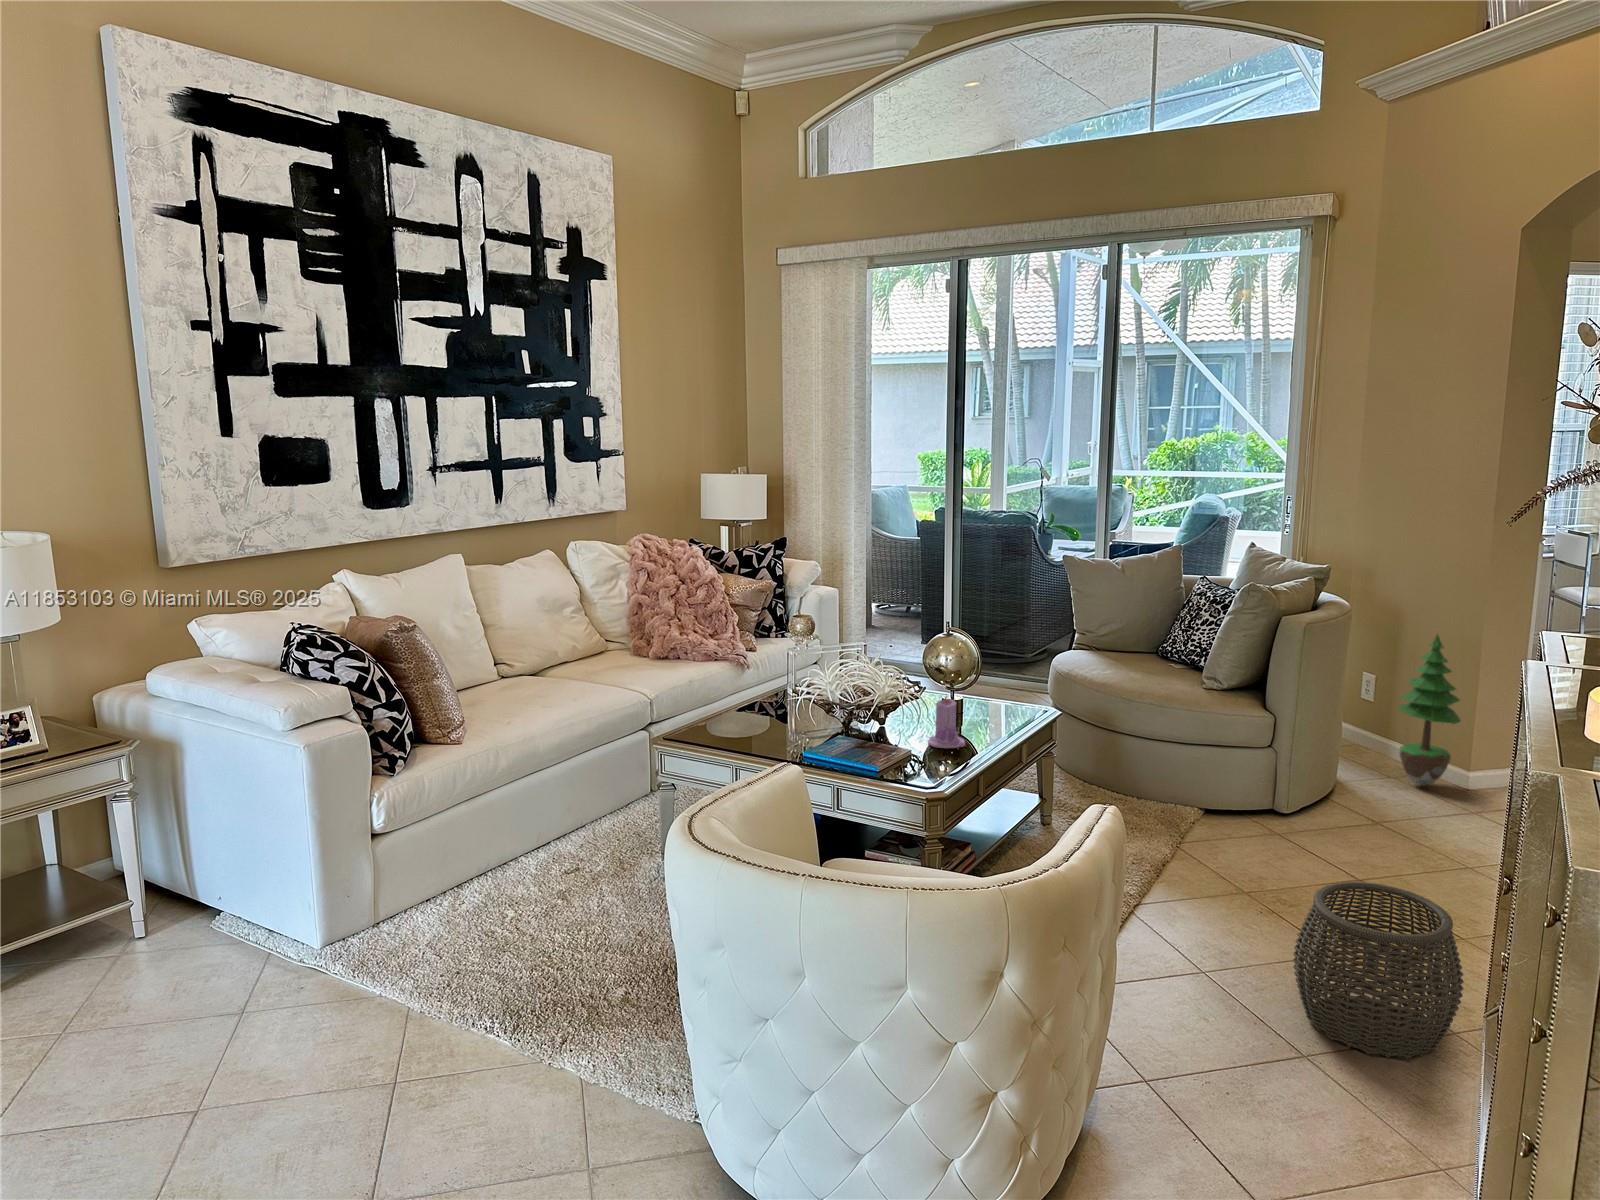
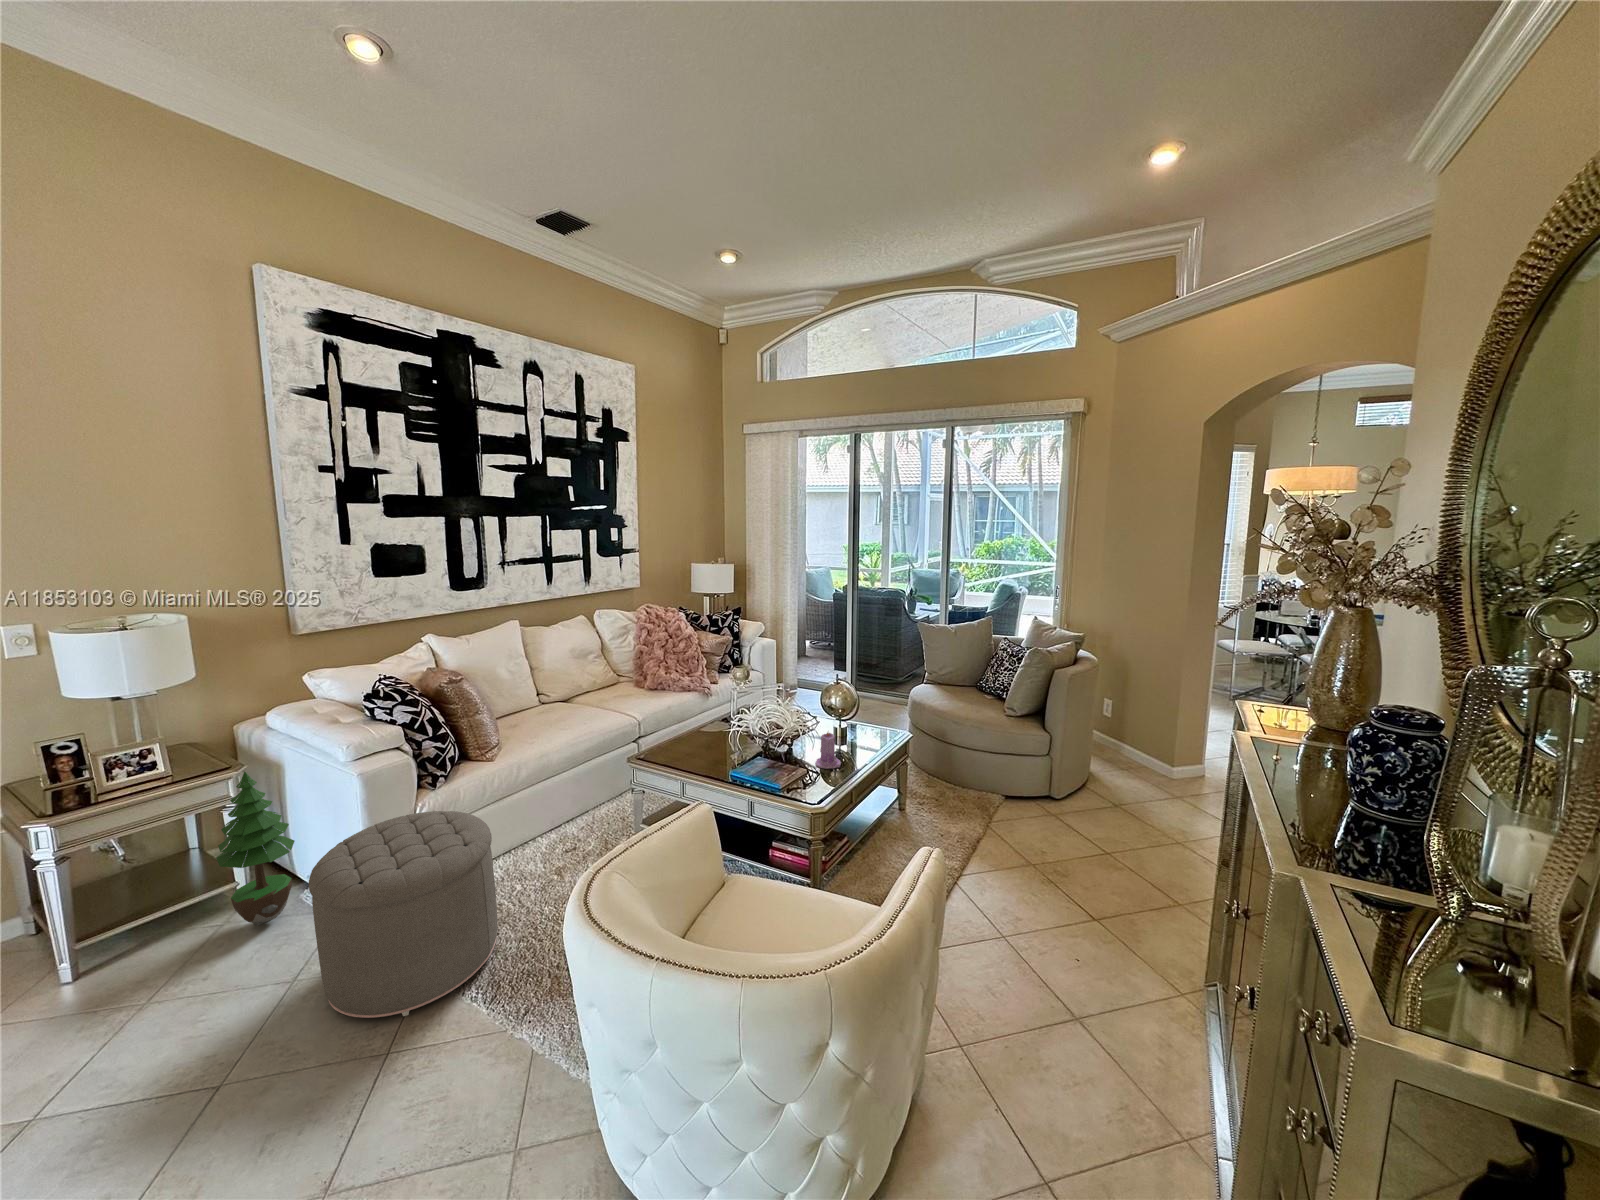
potted tree: present [1398,635,1460,786] -> present [216,772,295,925]
ottoman: none [280,795,504,1041] -> present [308,811,497,1018]
woven basket: present [1293,882,1464,1059] -> none [1069,883,1196,1030]

